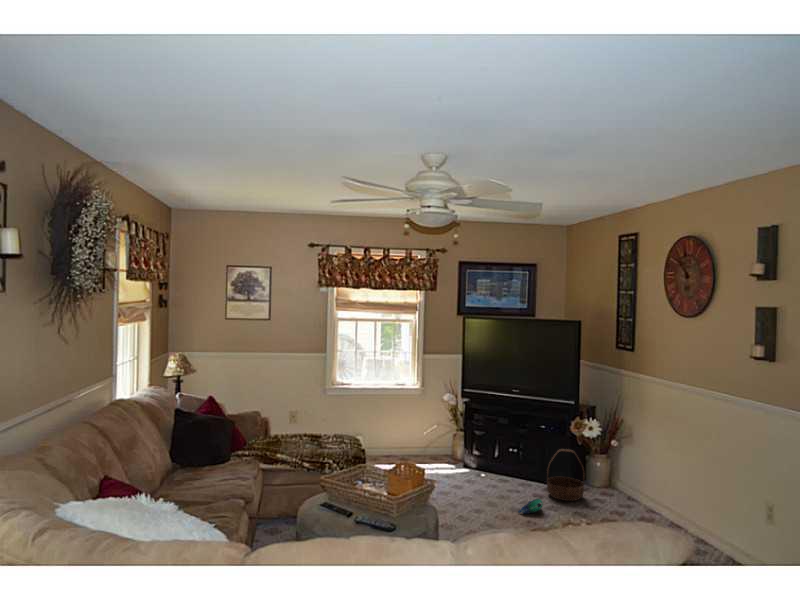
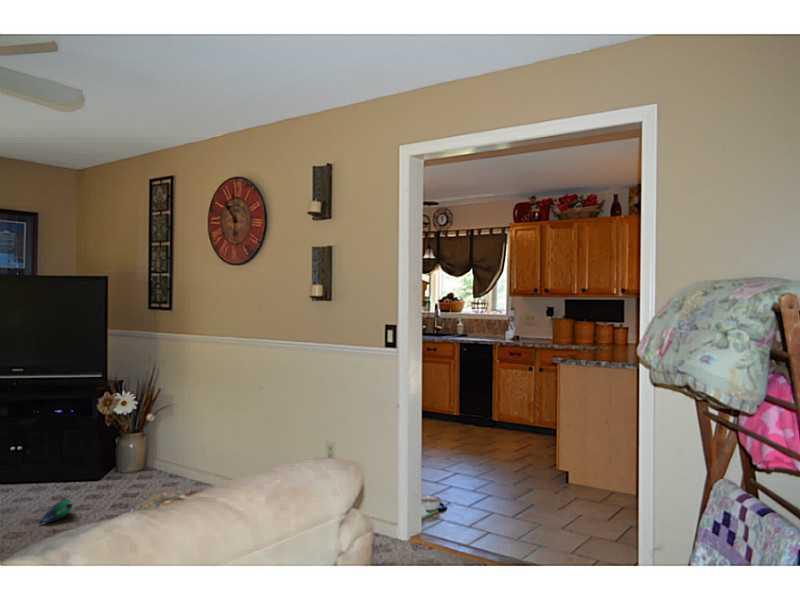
basket: present [547,449,585,501] -> none [69,432,120,496]

